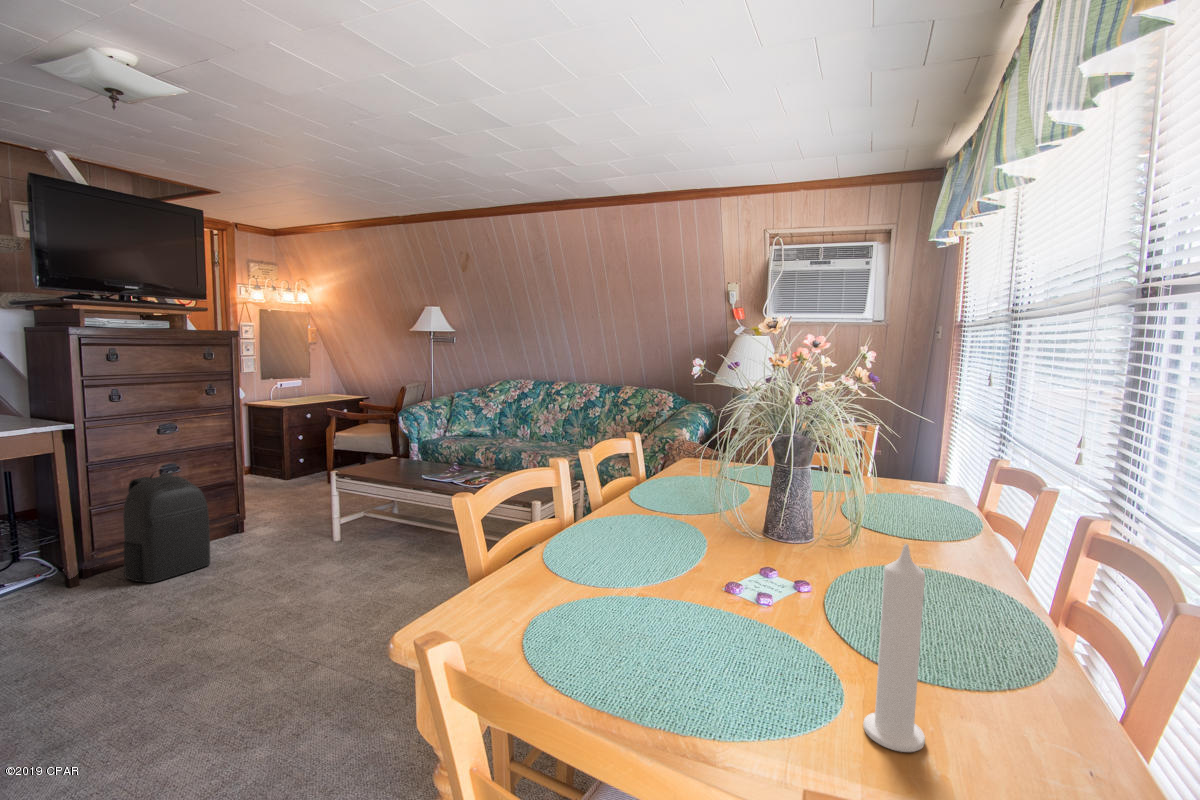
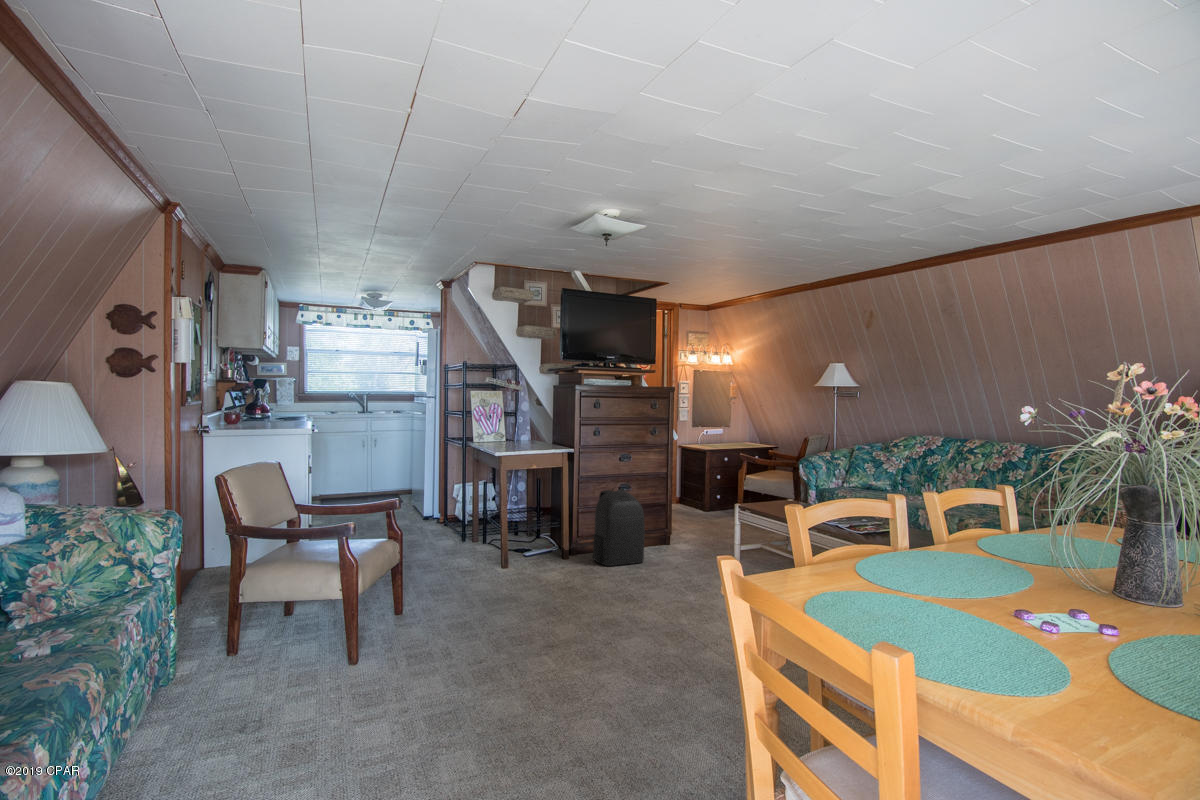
candle: present [863,544,925,752] -> none [1062,559,1128,751]

